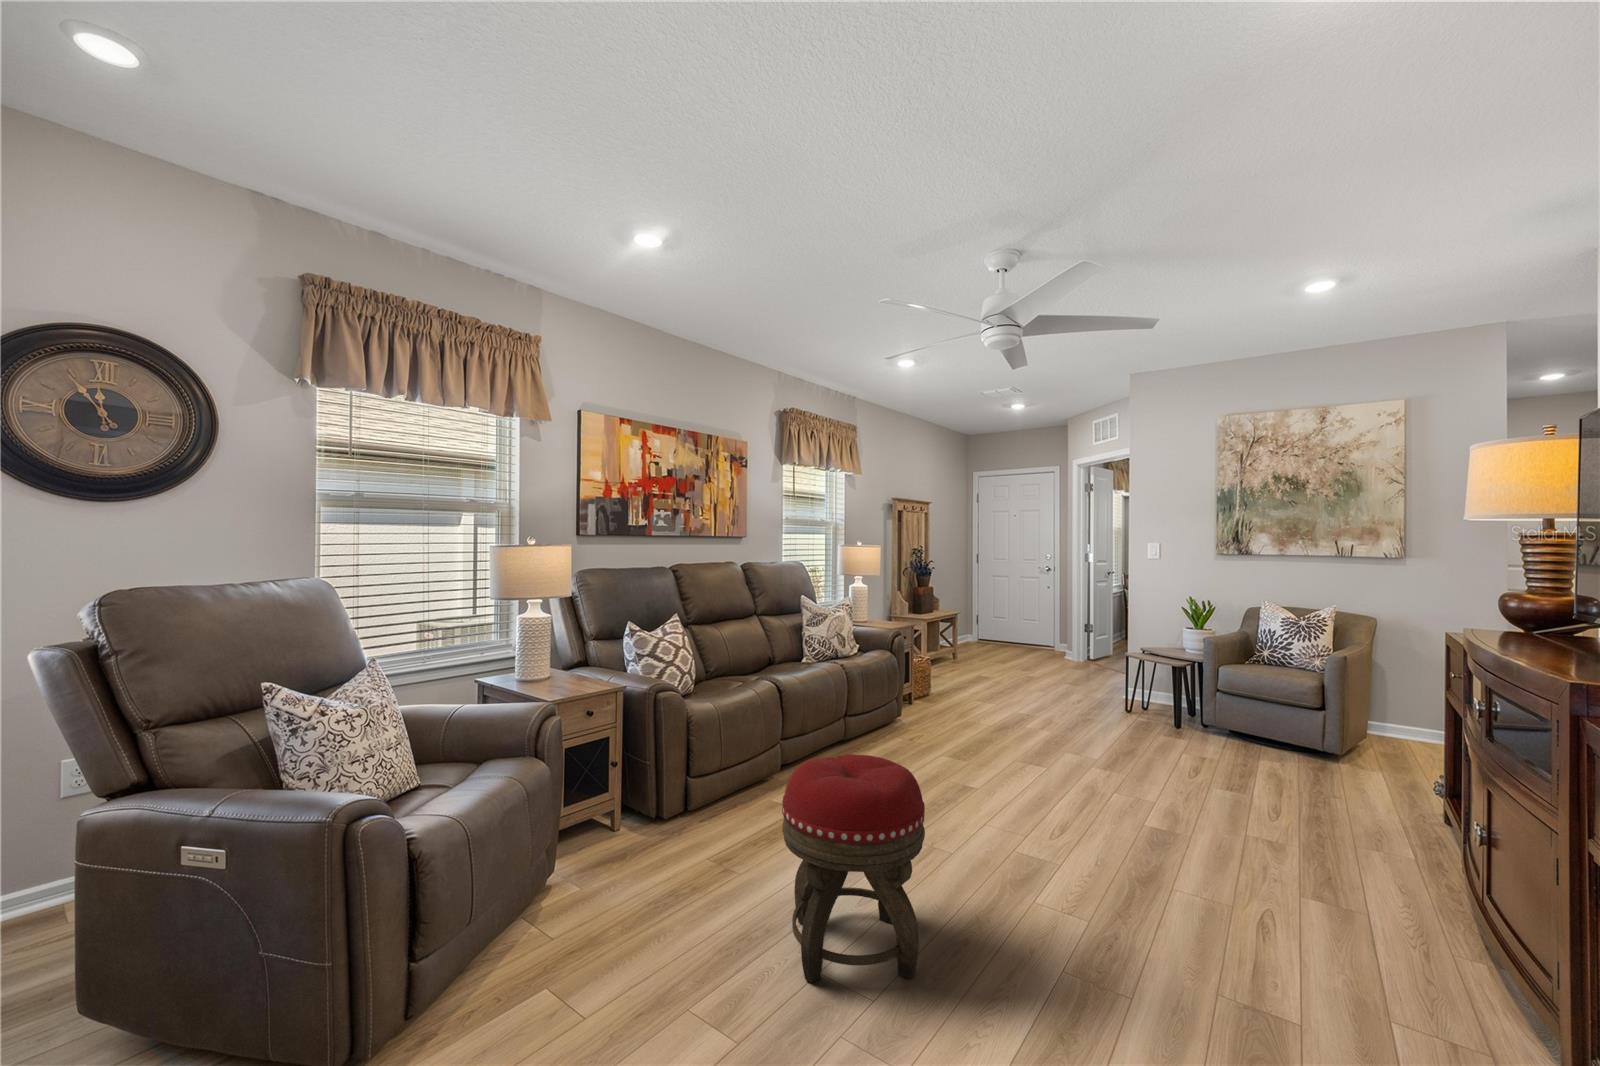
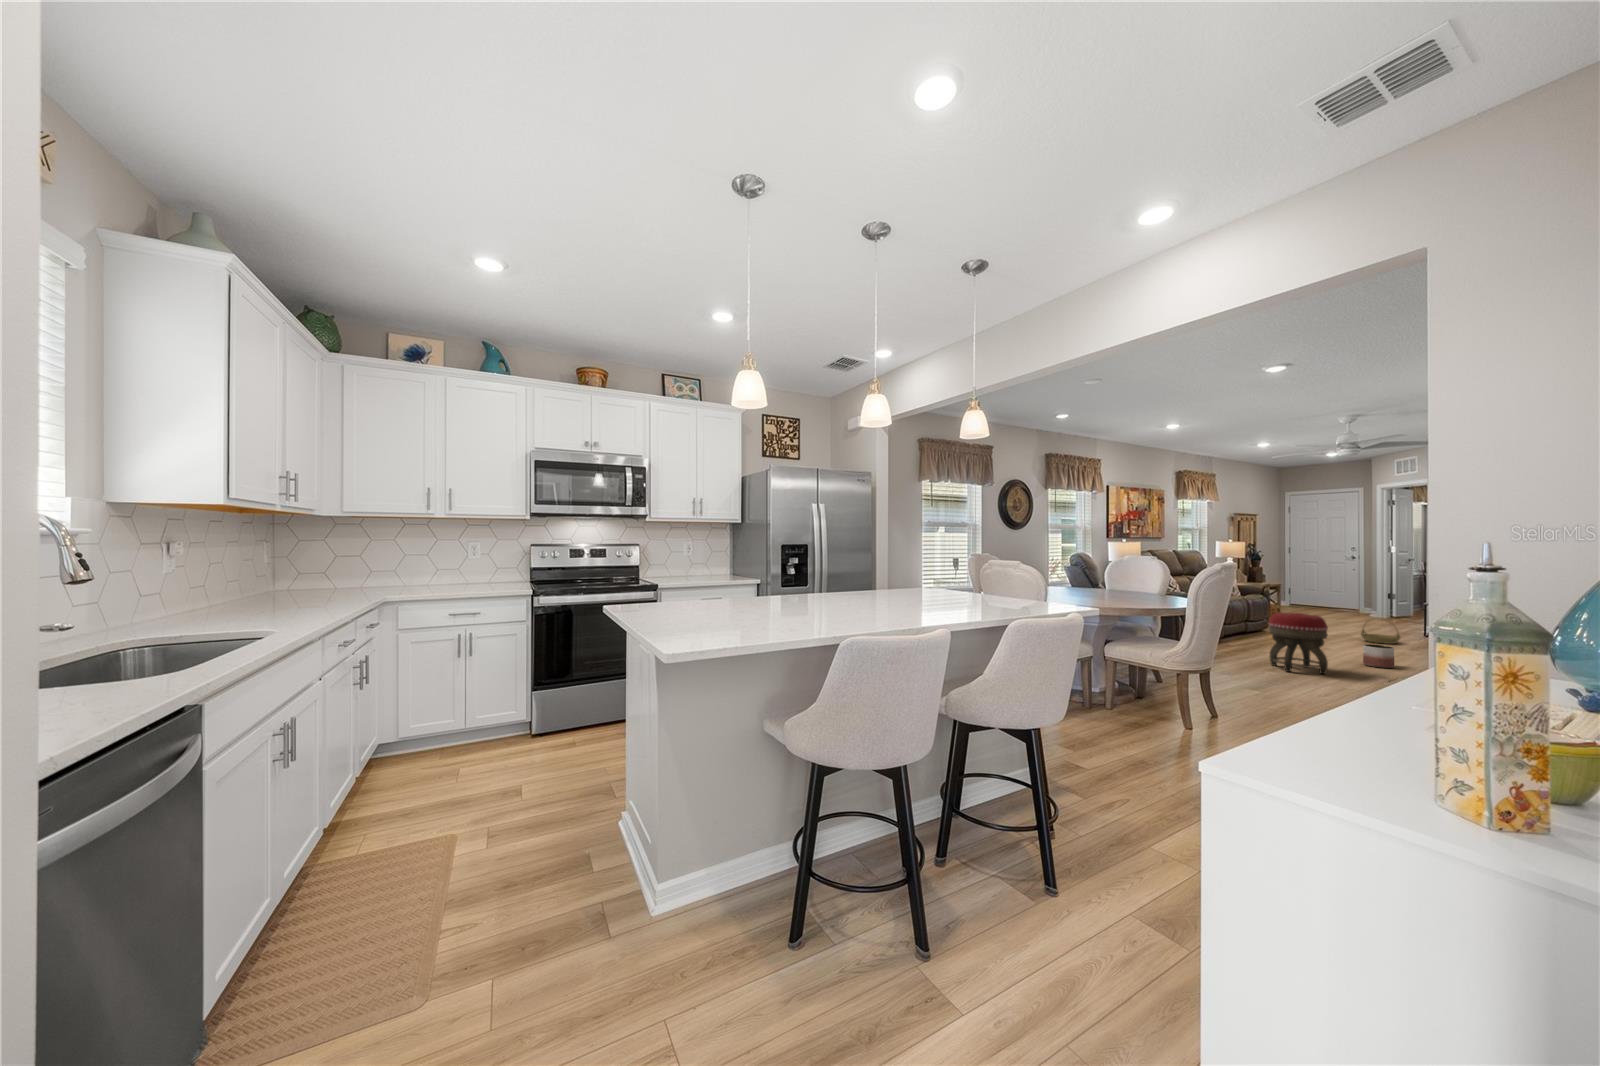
basket: none [1042,689,1101,742] -> present [1361,619,1400,644]
planter: none [1027,805,1089,881] -> present [1363,644,1394,668]

